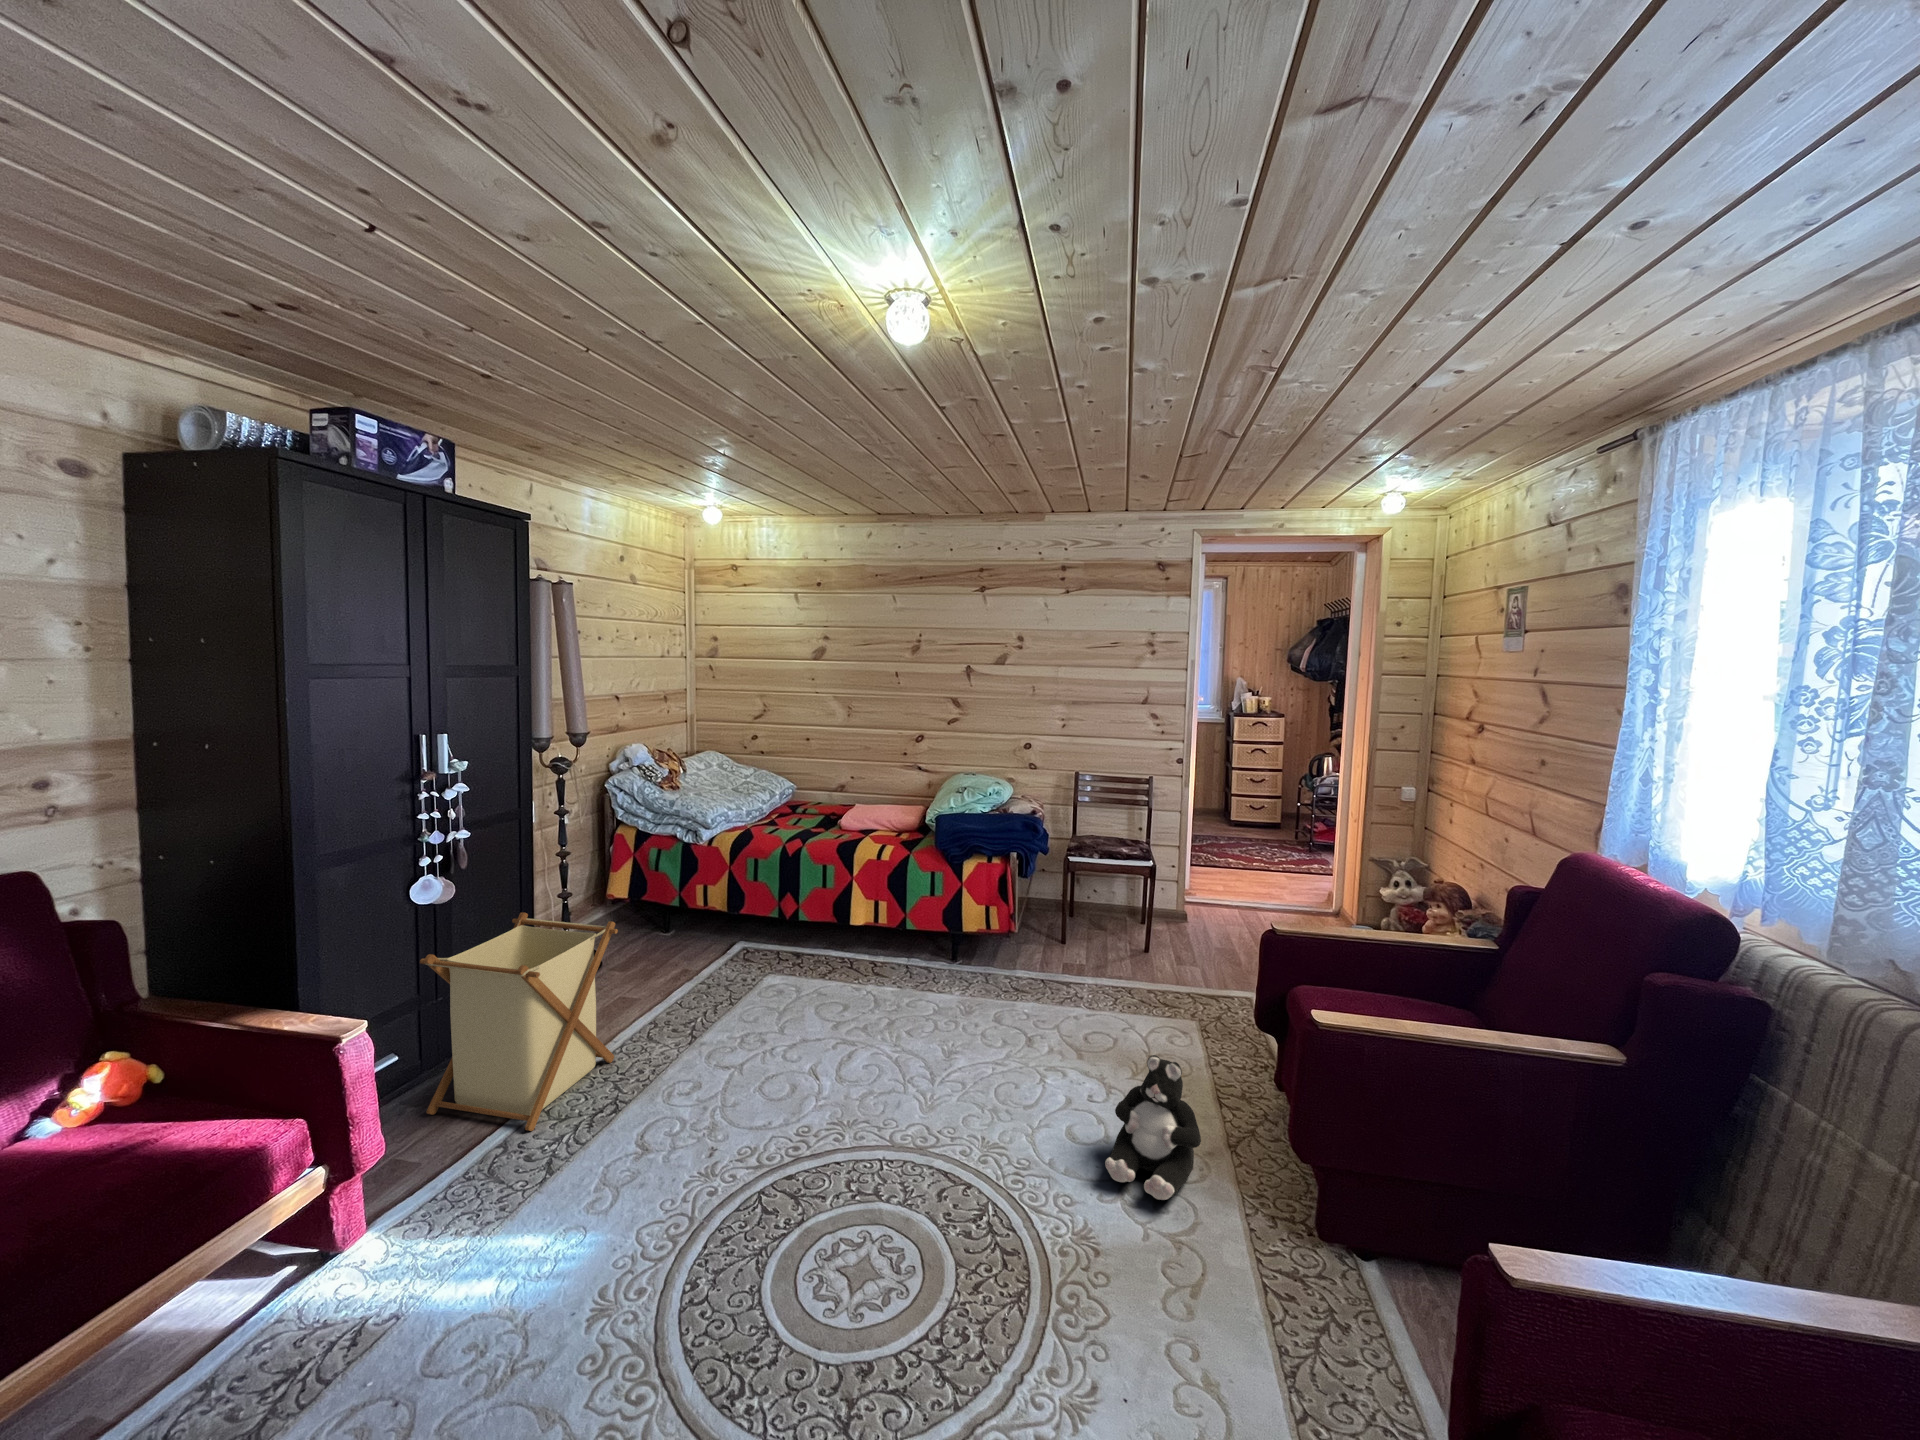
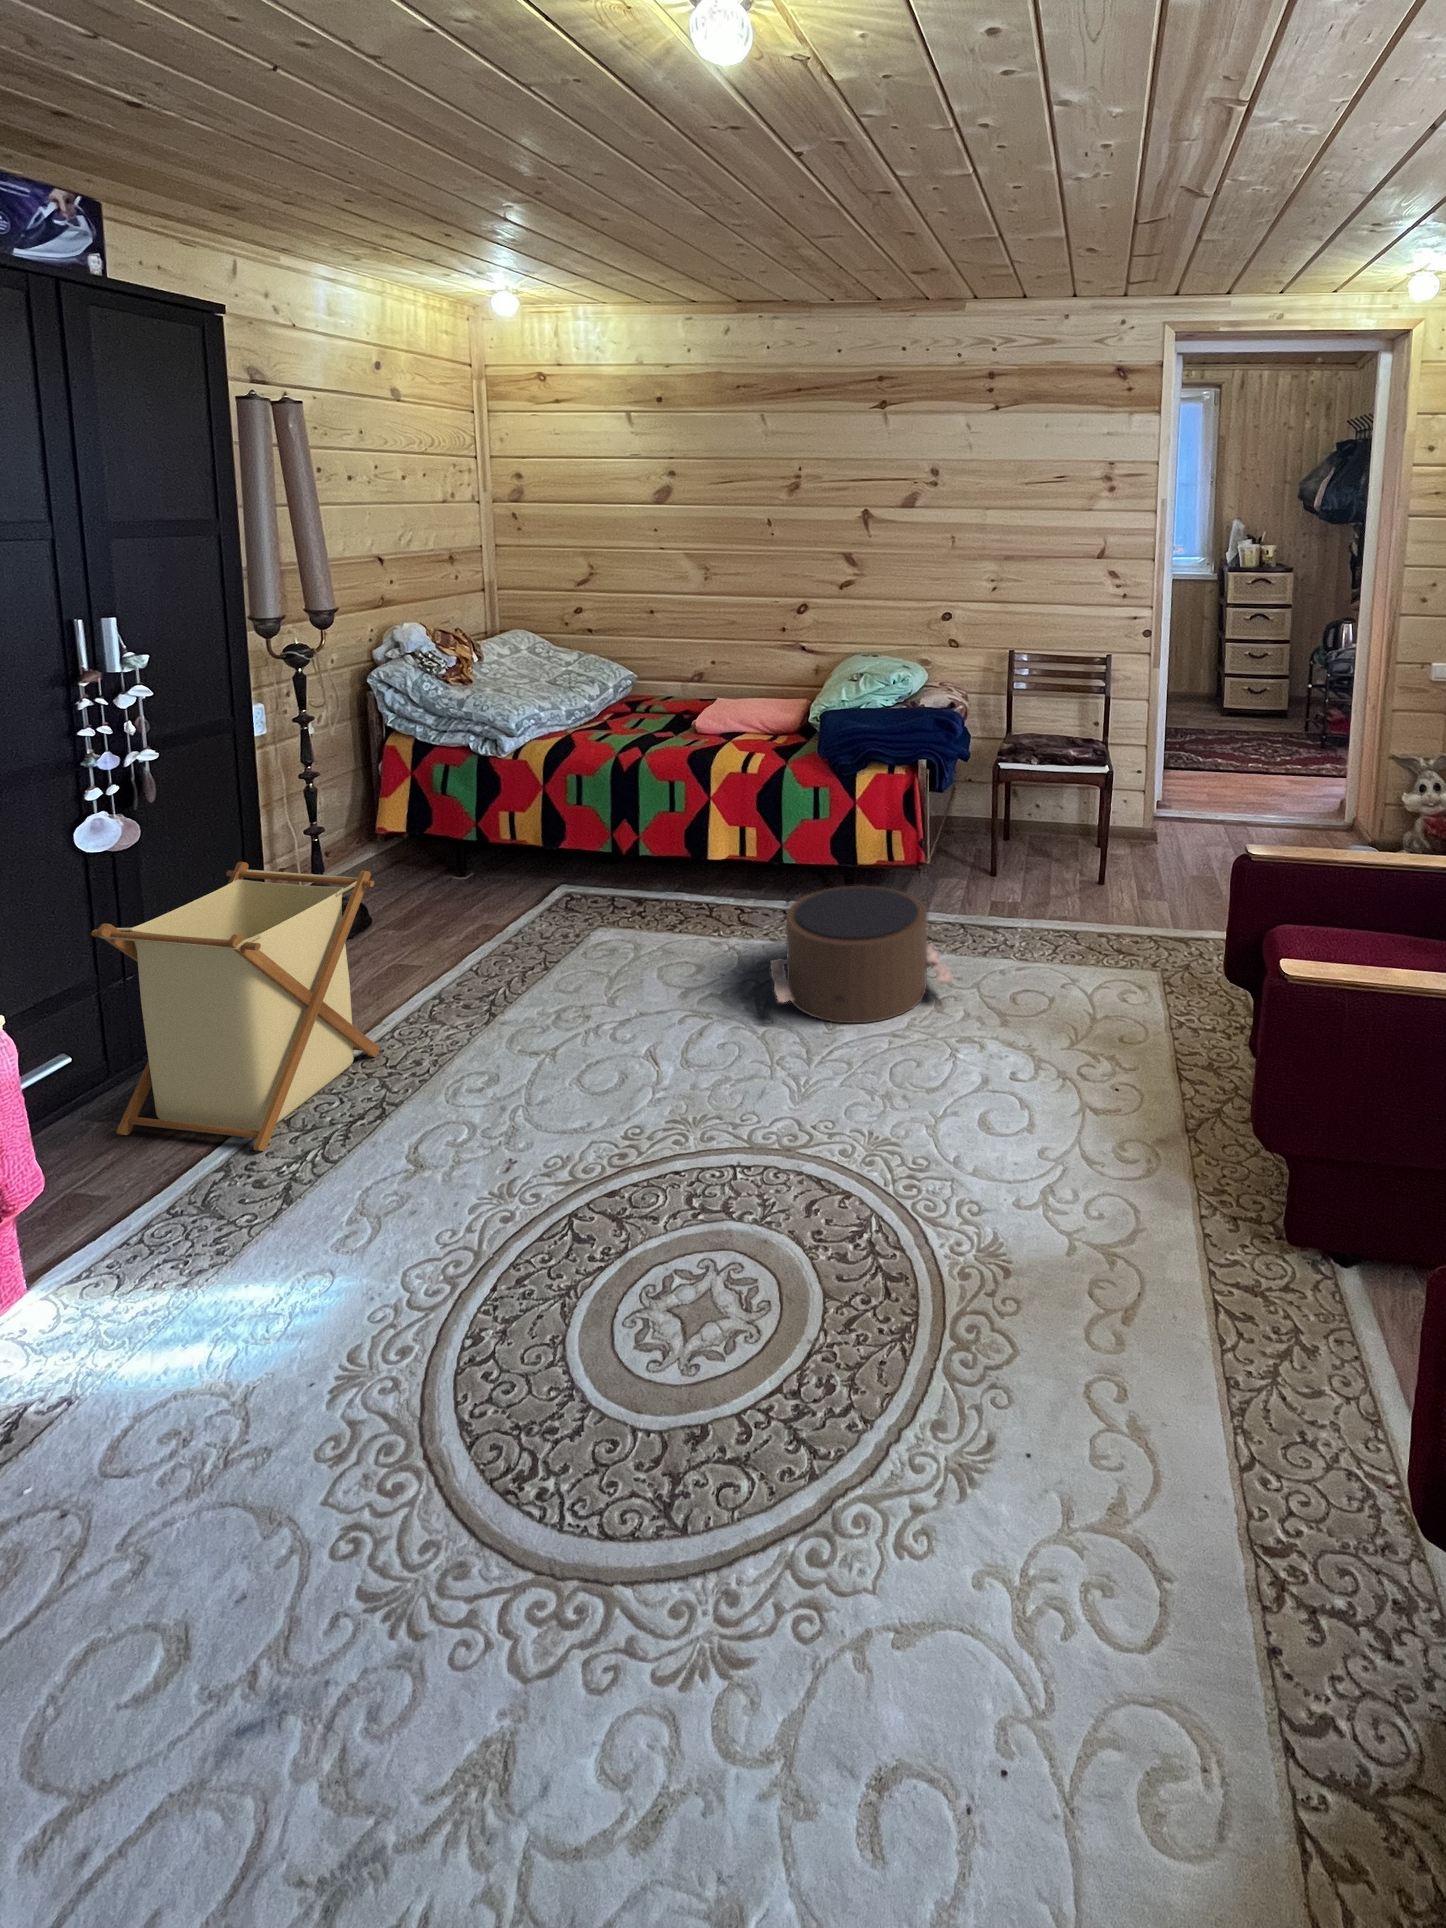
pouf: none [900,945,1041,1051] -> present [770,886,954,1024]
plush toy: present [1105,1055,1201,1200] -> none [1023,1023,1146,1204]

